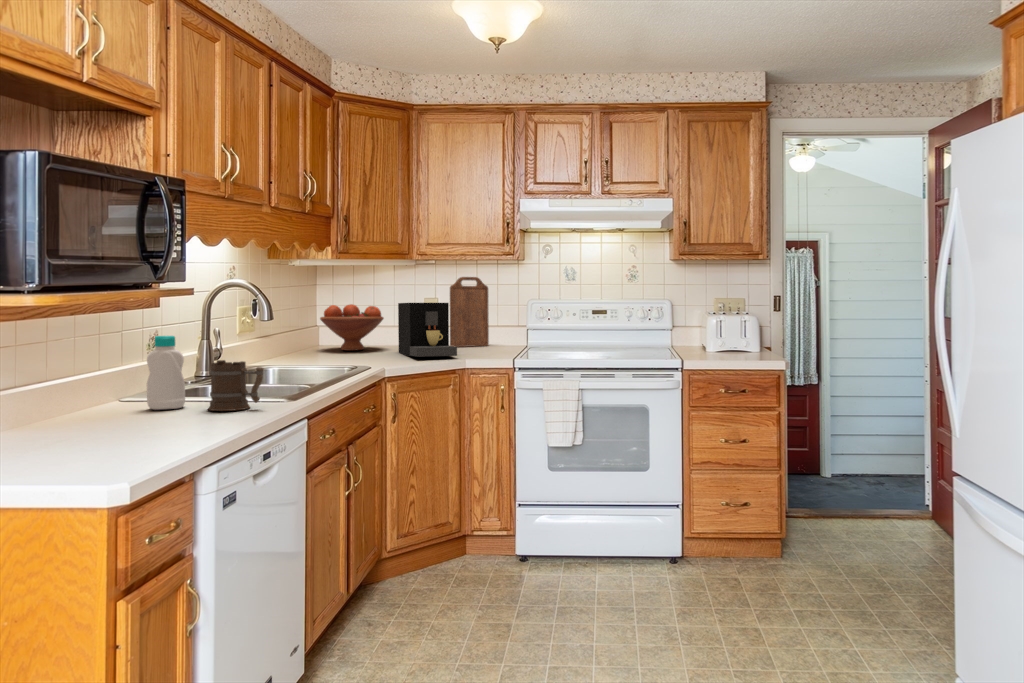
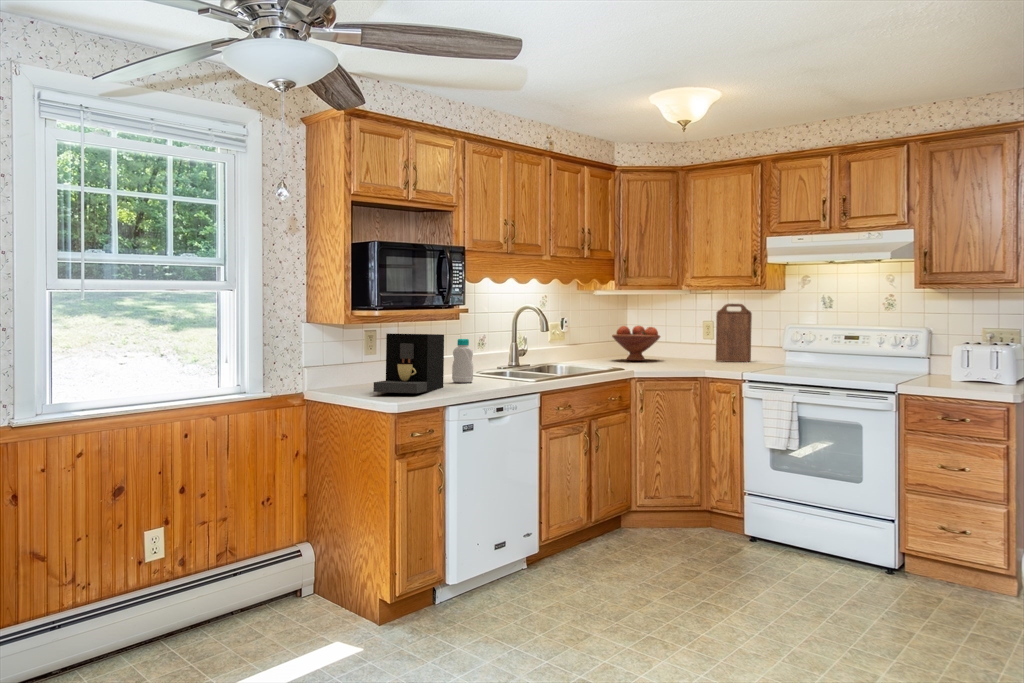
coffee maker: present [398,303,457,357] -> present [373,334,444,393]
mug: present [208,360,263,411] -> none [480,355,510,385]

